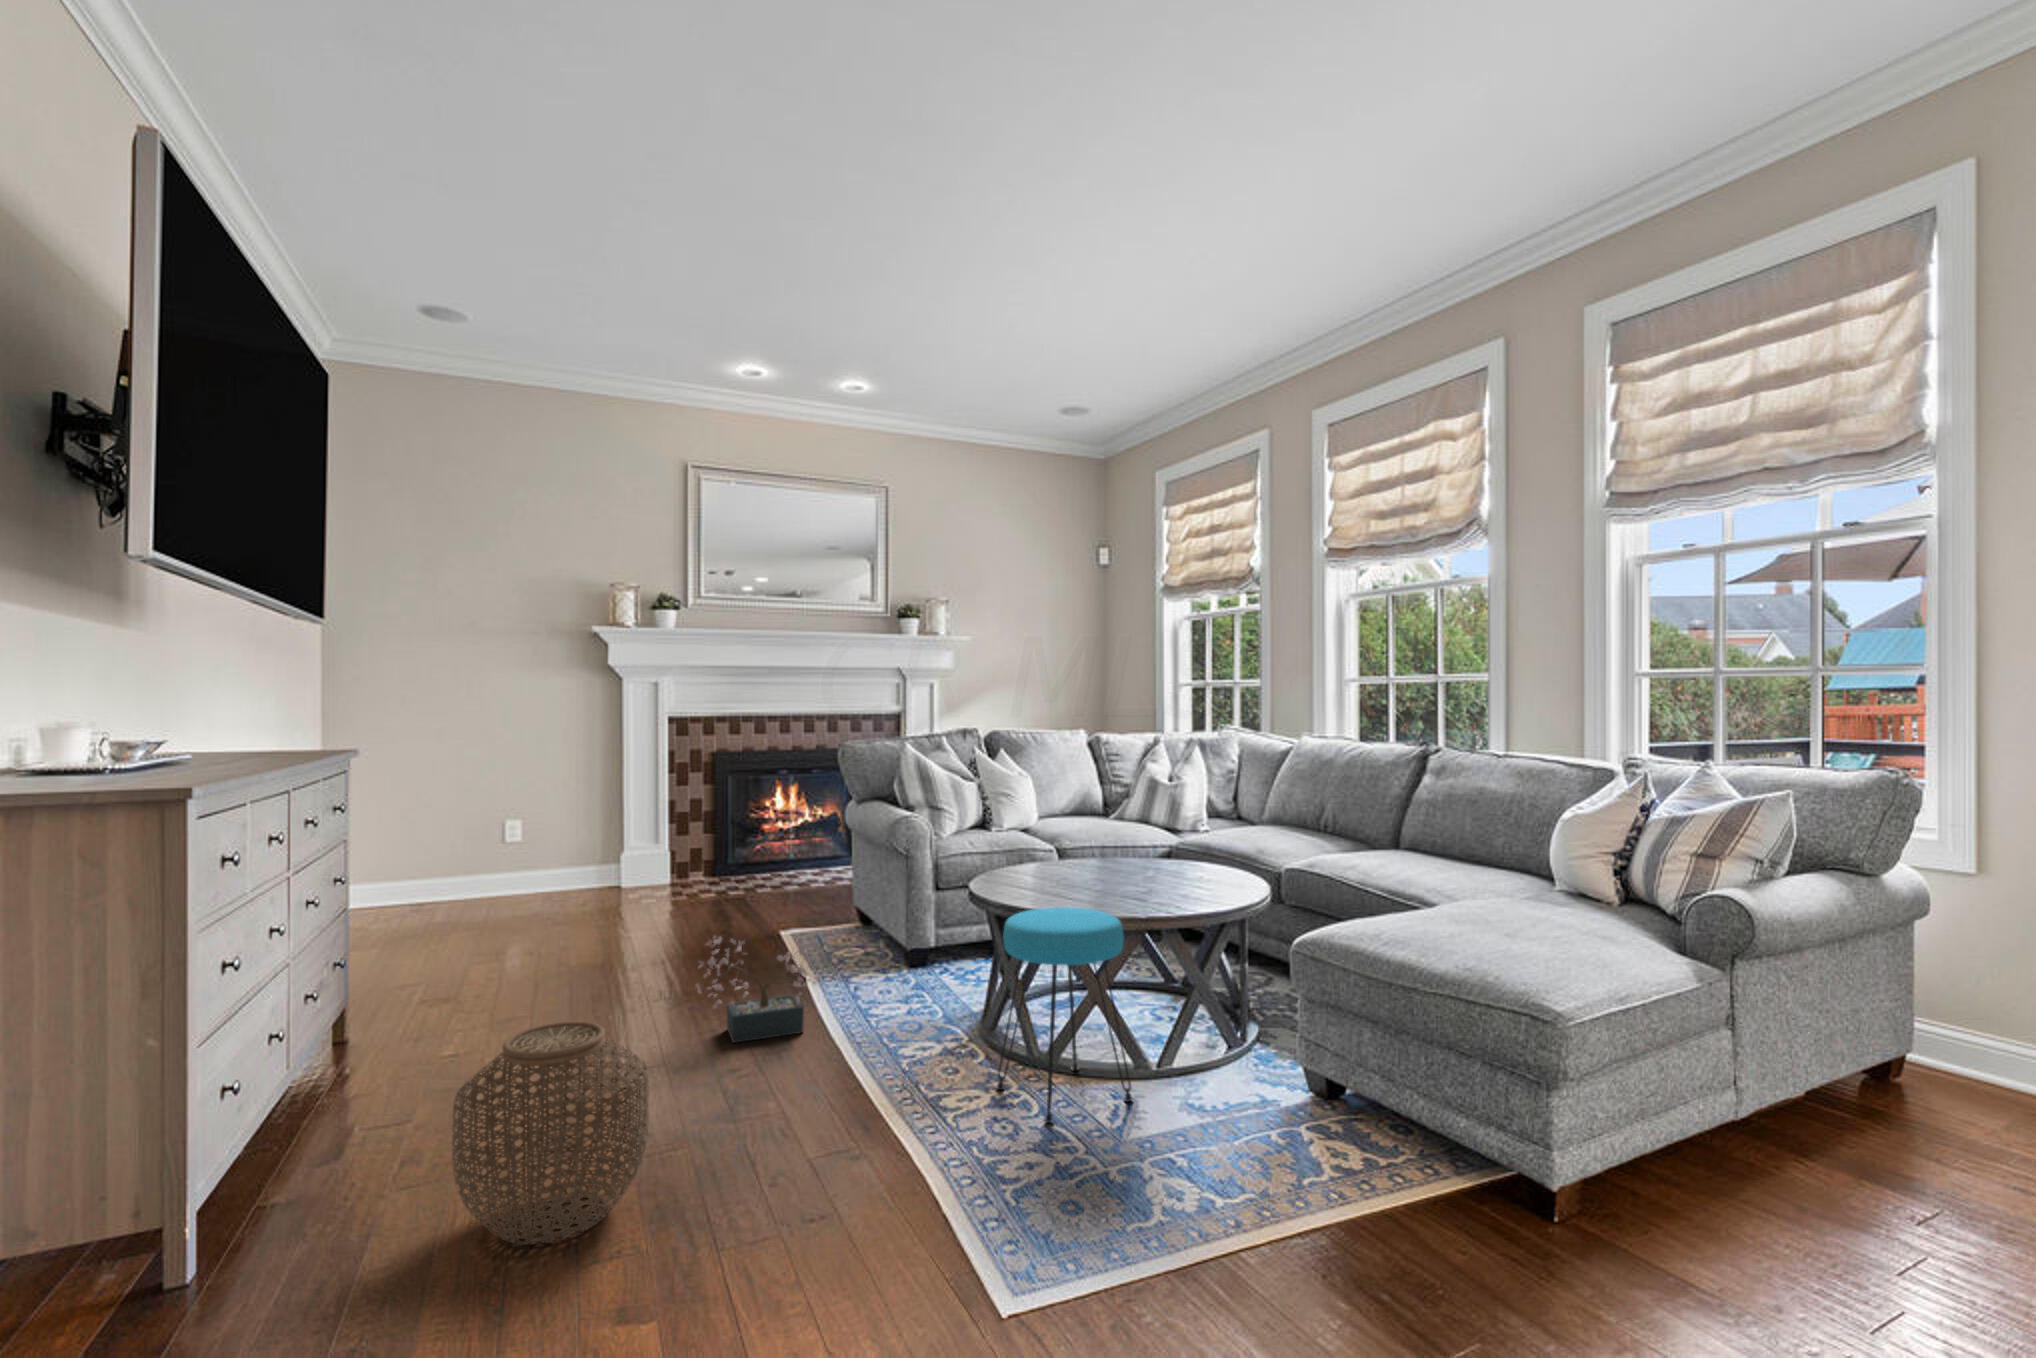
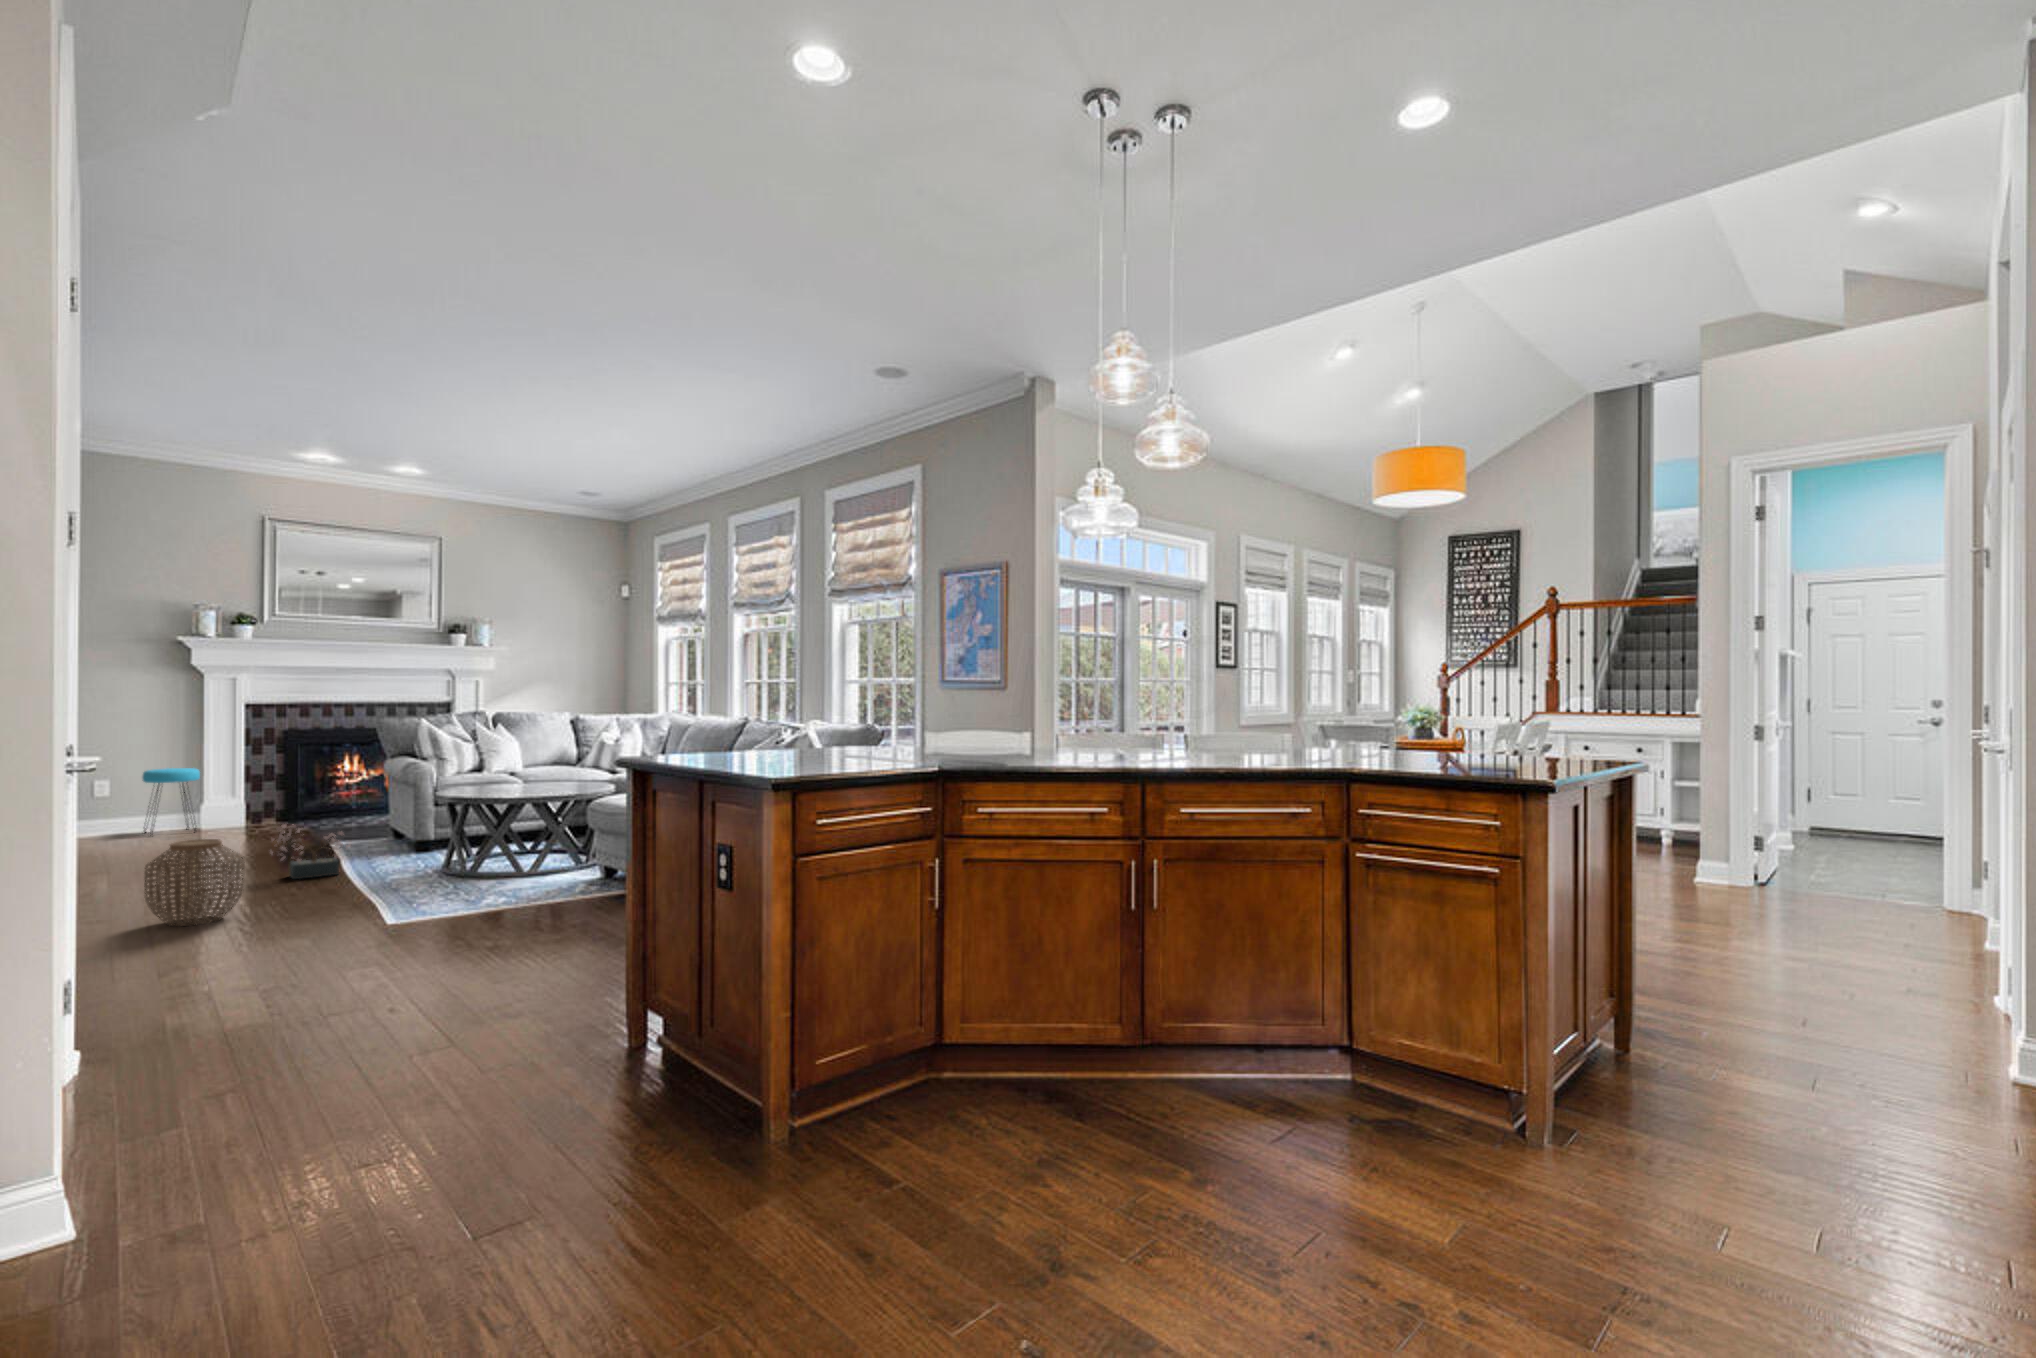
stool: present [996,907,1133,1122] -> present [142,768,200,836]

